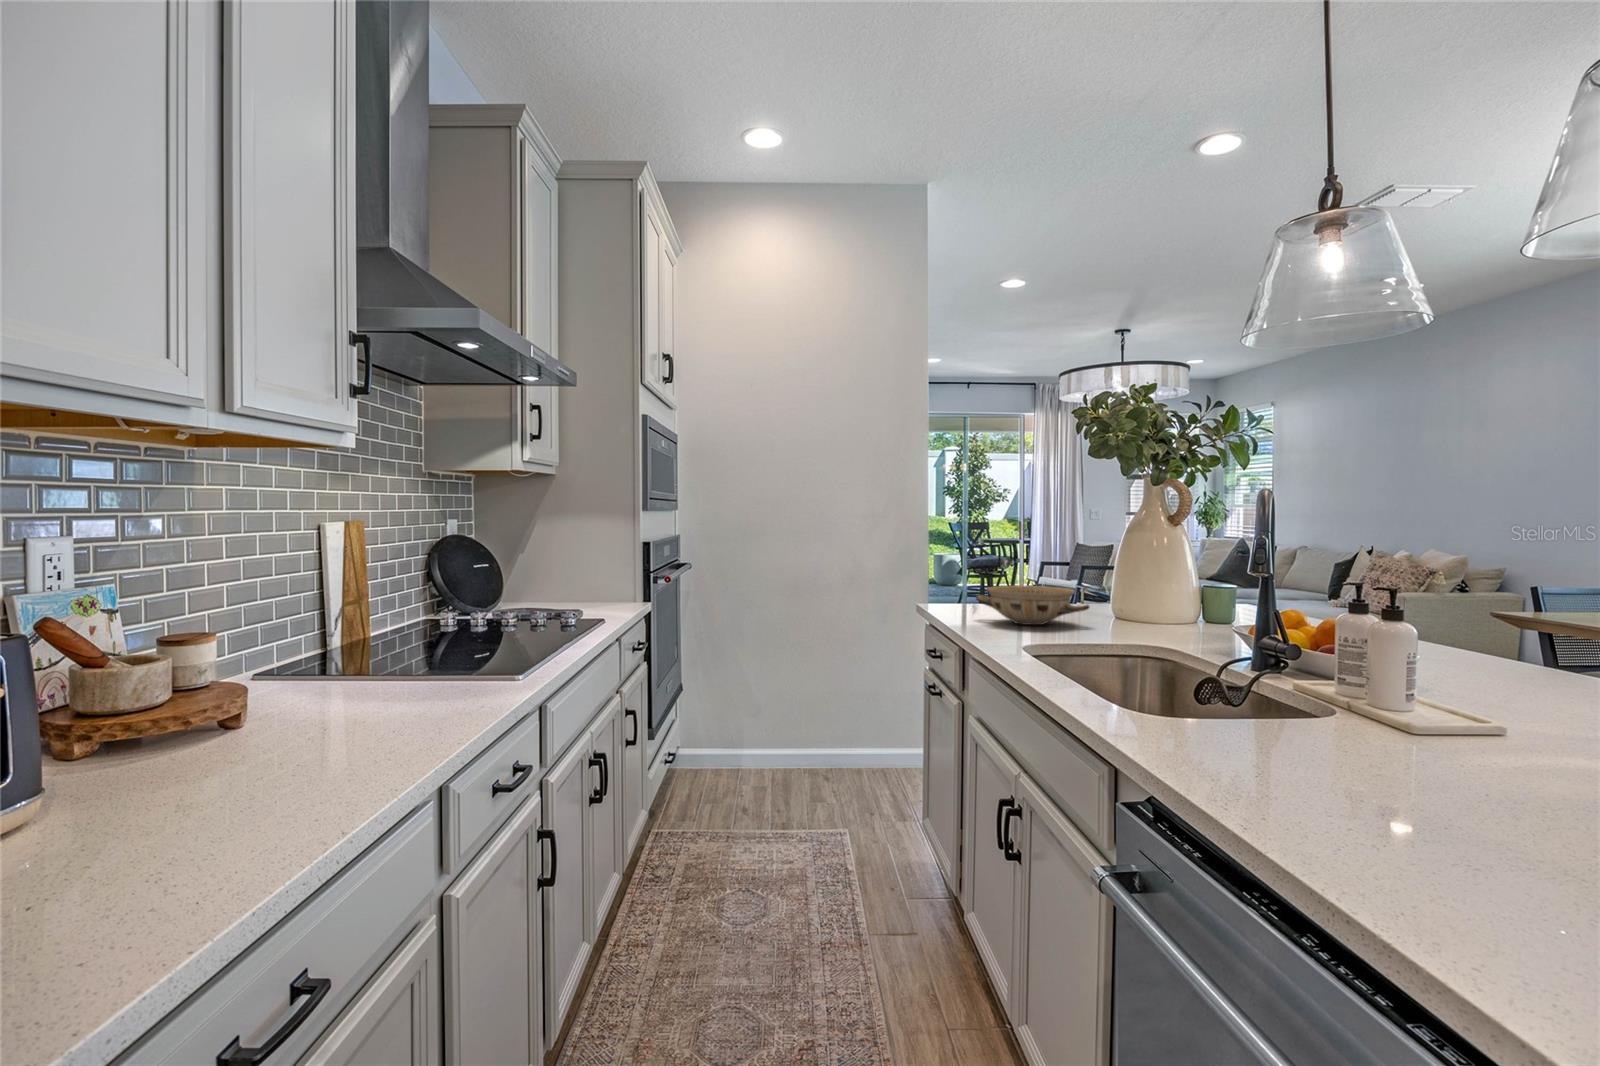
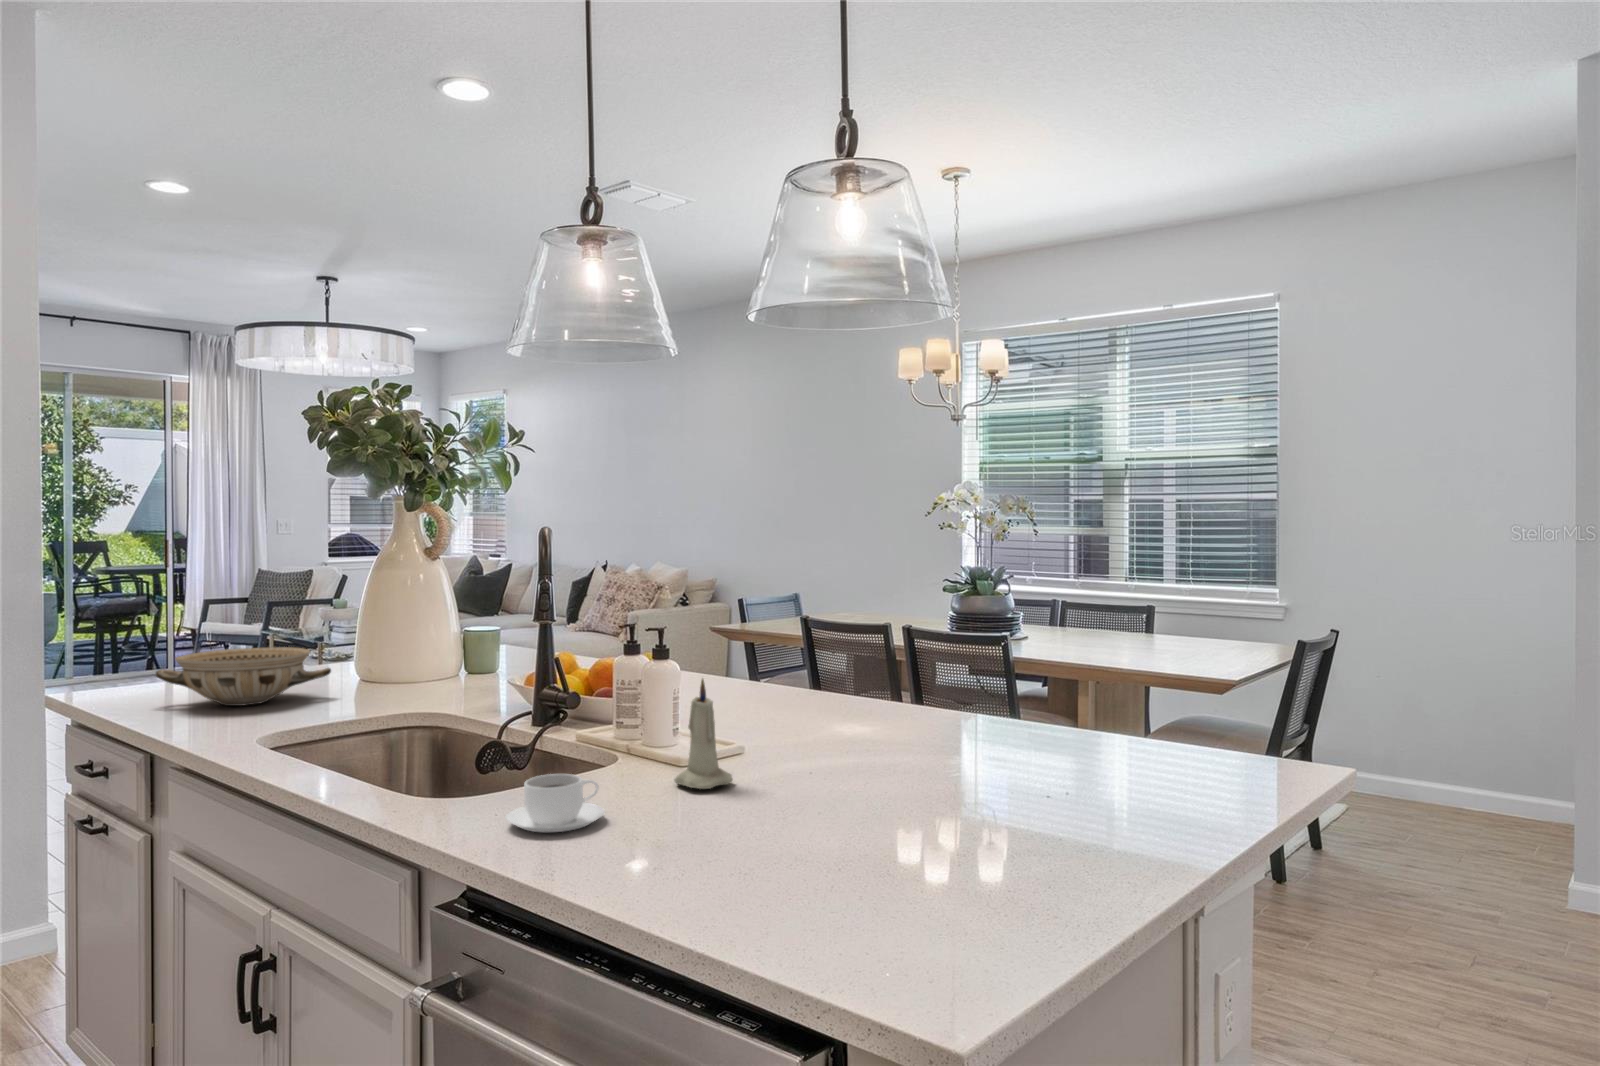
candle: none [1397,641,1480,764] -> present [674,679,733,789]
coffee cup: none [1194,711,1302,769] -> present [505,774,605,832]

